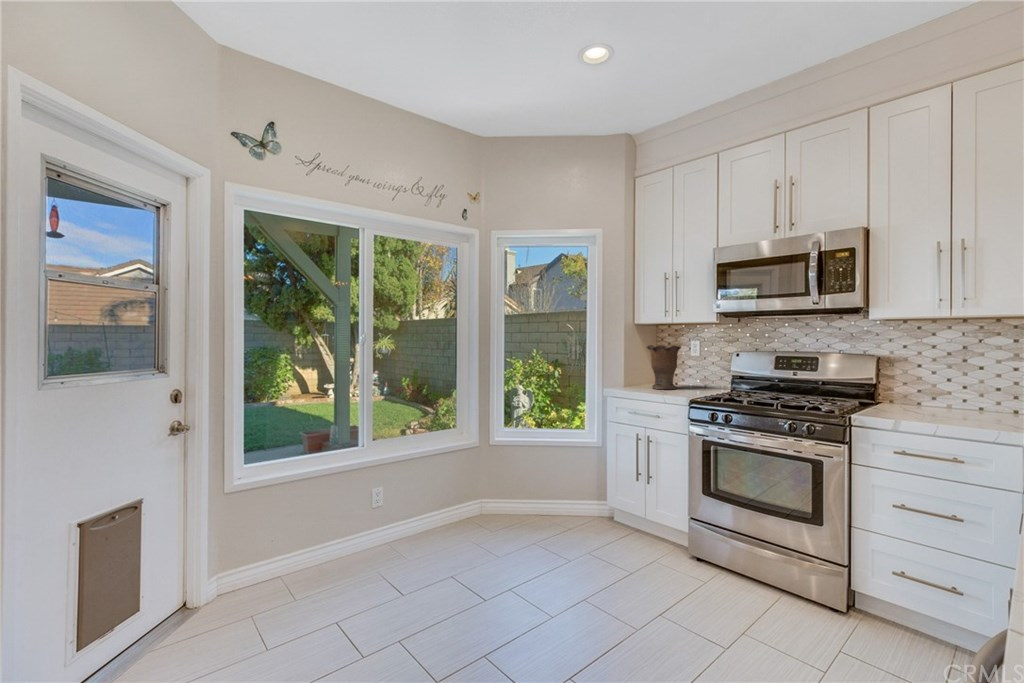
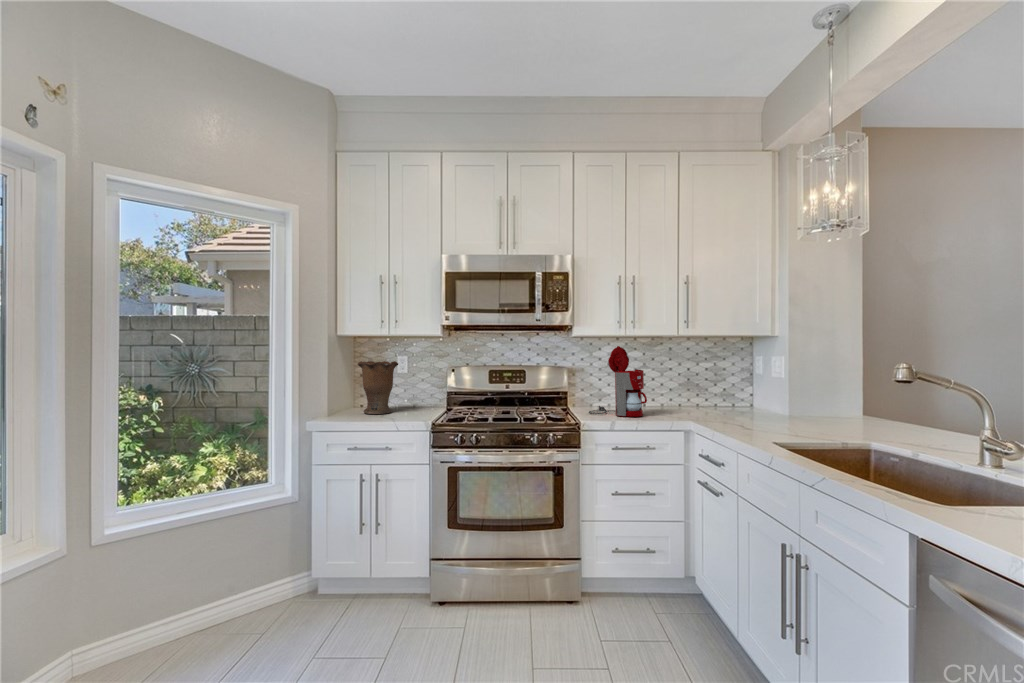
coffee maker: none [891,329,978,420] -> present [589,346,647,417]

